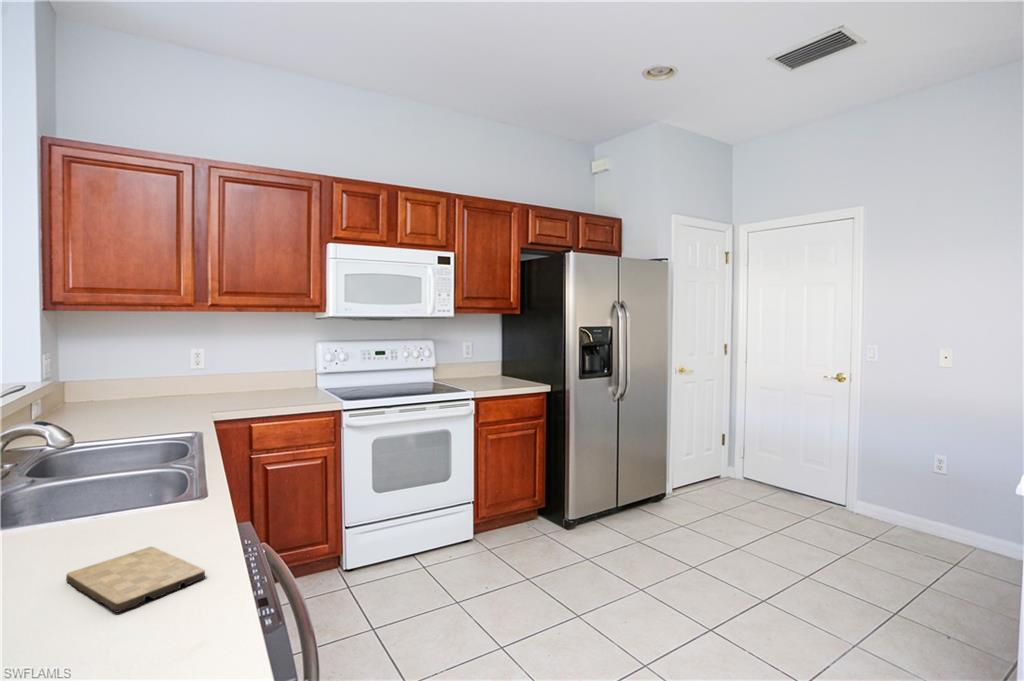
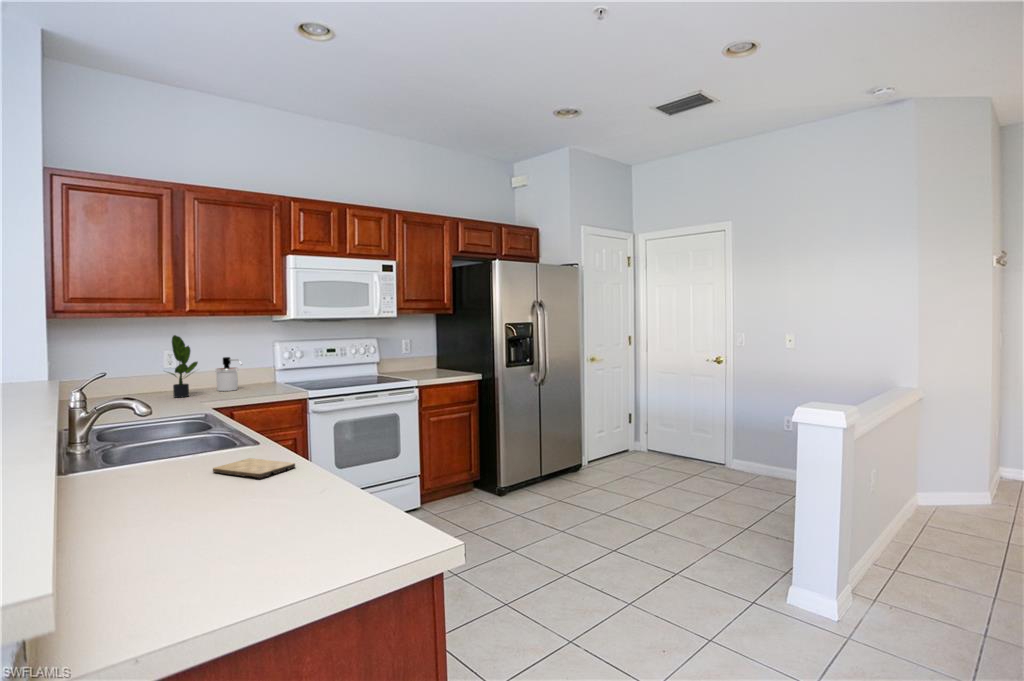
potted plant: none [177,333,221,406] -> present [168,335,198,398]
soap dispenser: none [243,359,271,398] -> present [216,357,242,391]

